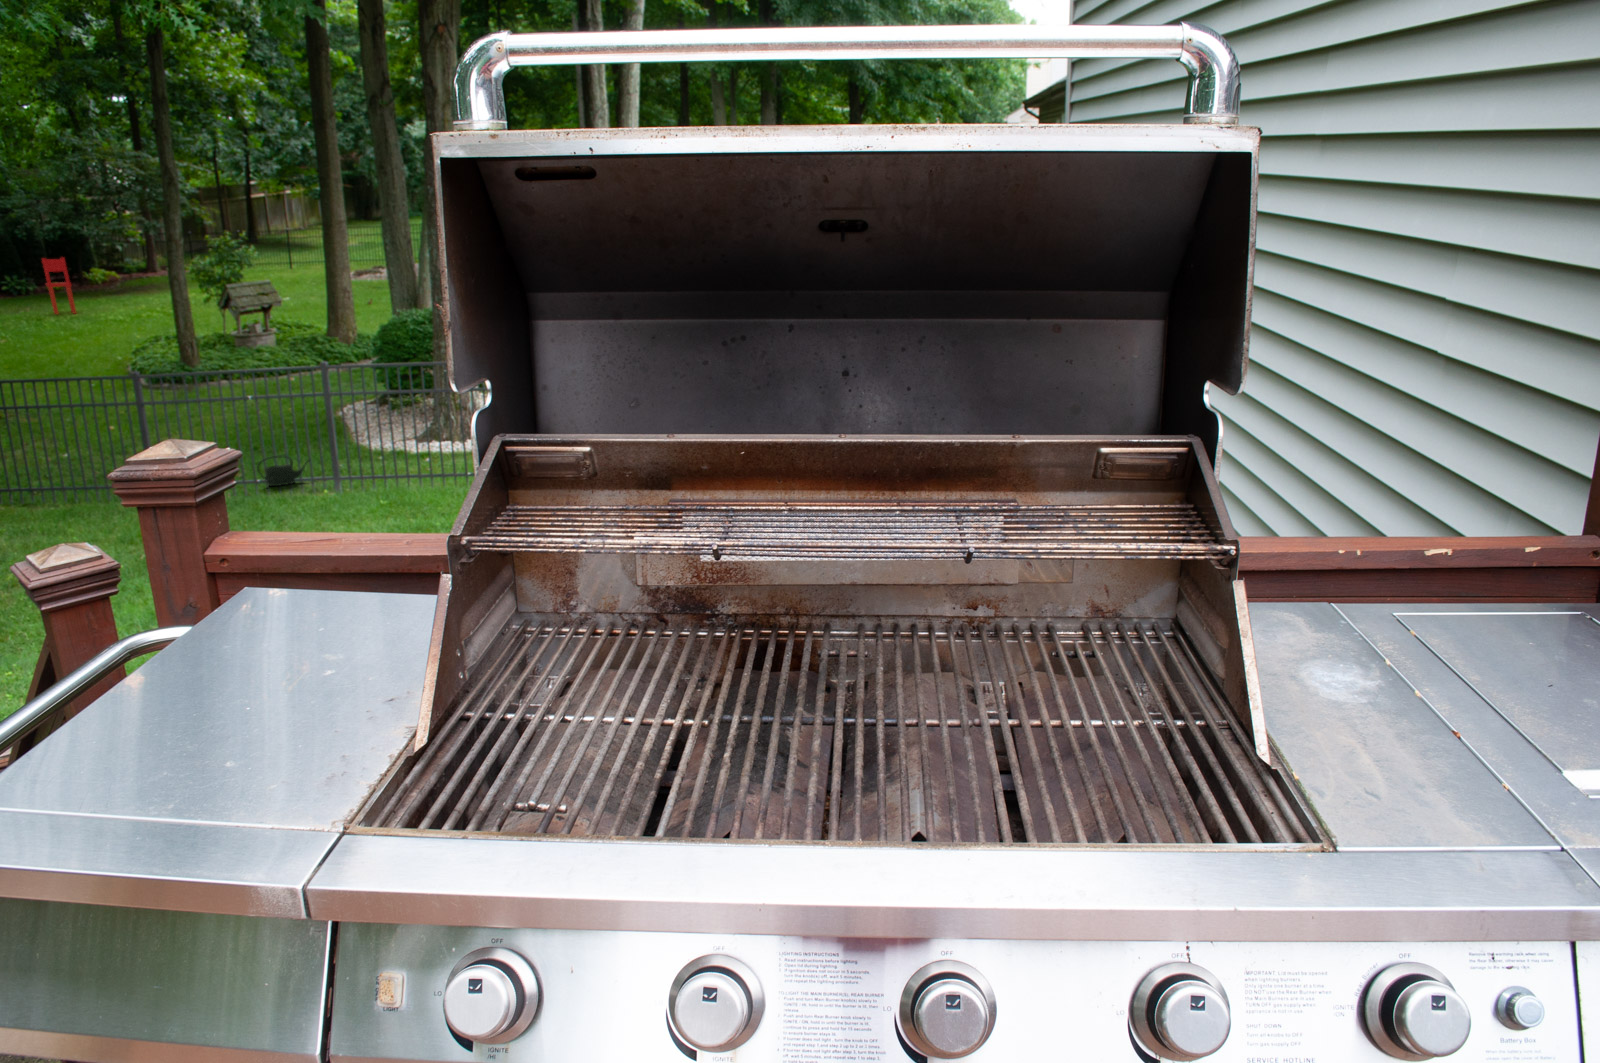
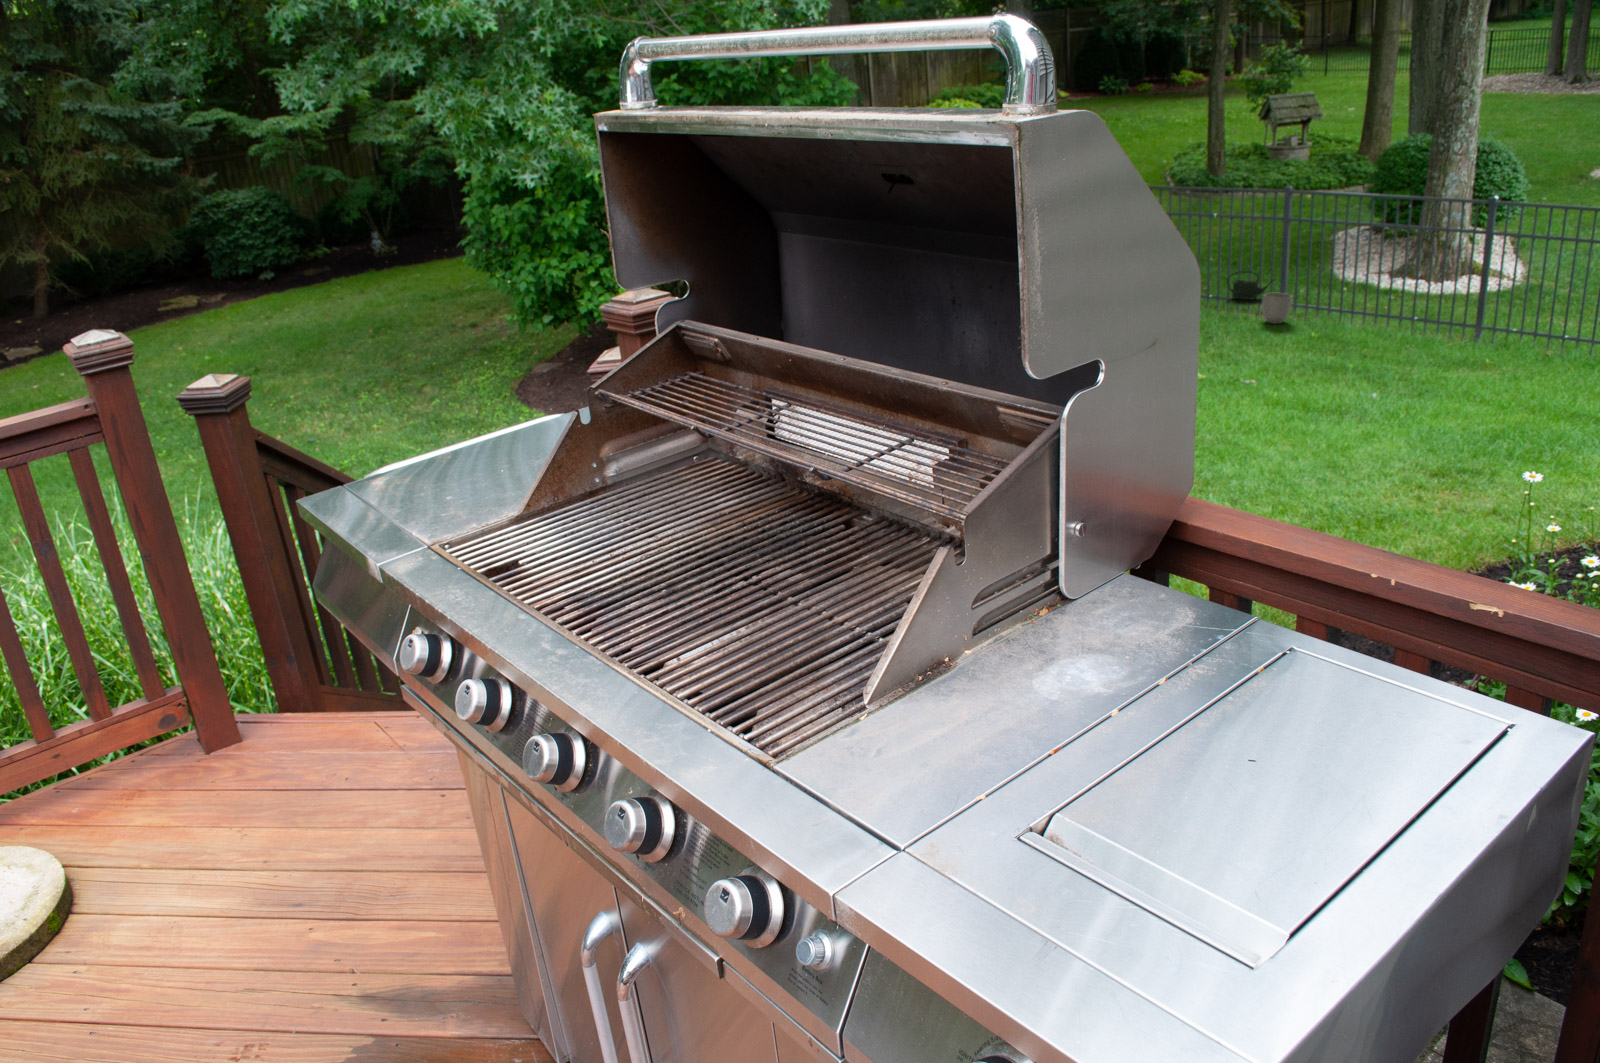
chair: present [42,257,76,314] -> none [1125,63,1146,119]
planter: none [307,473,340,506] -> present [1262,293,1293,324]

